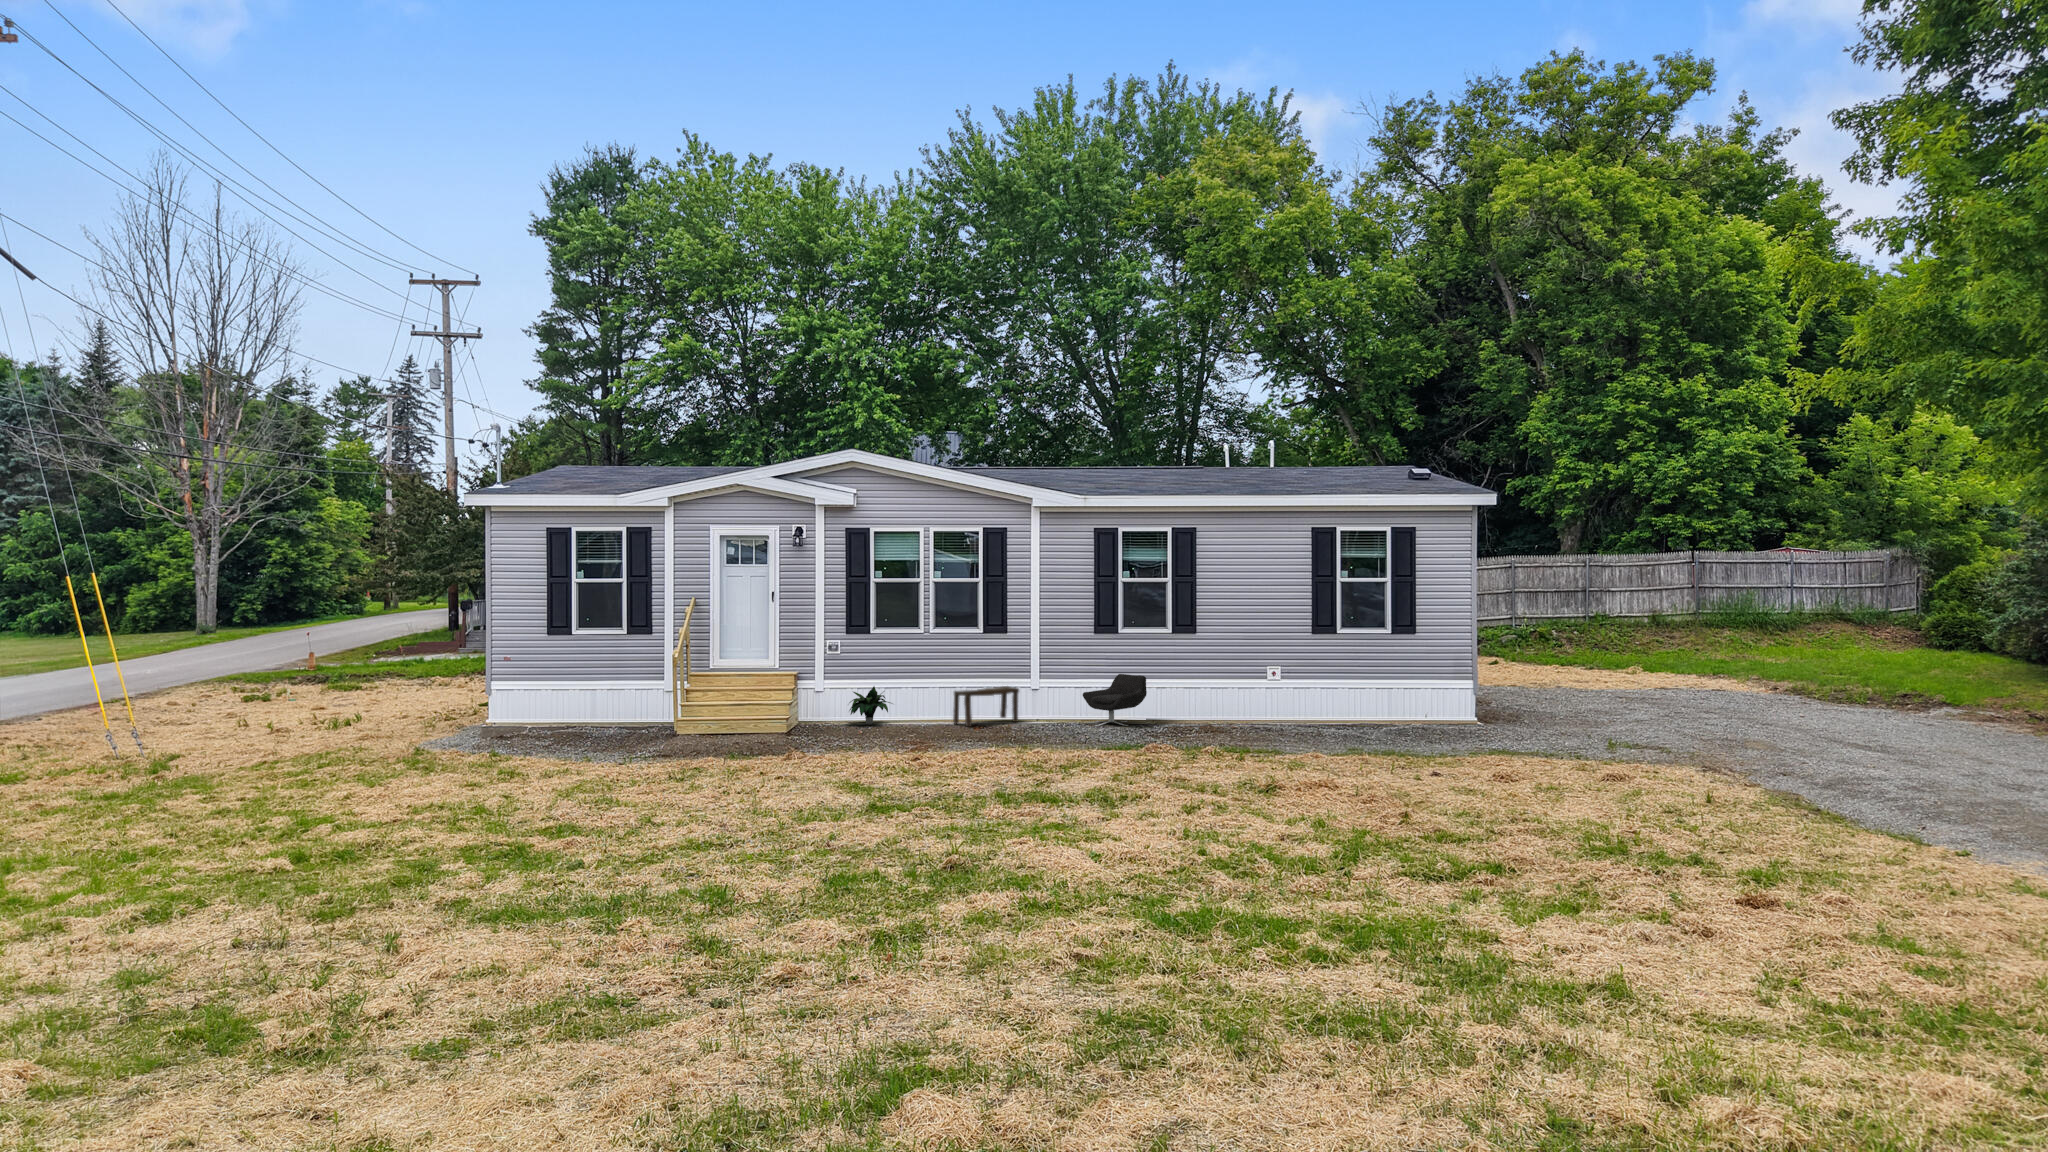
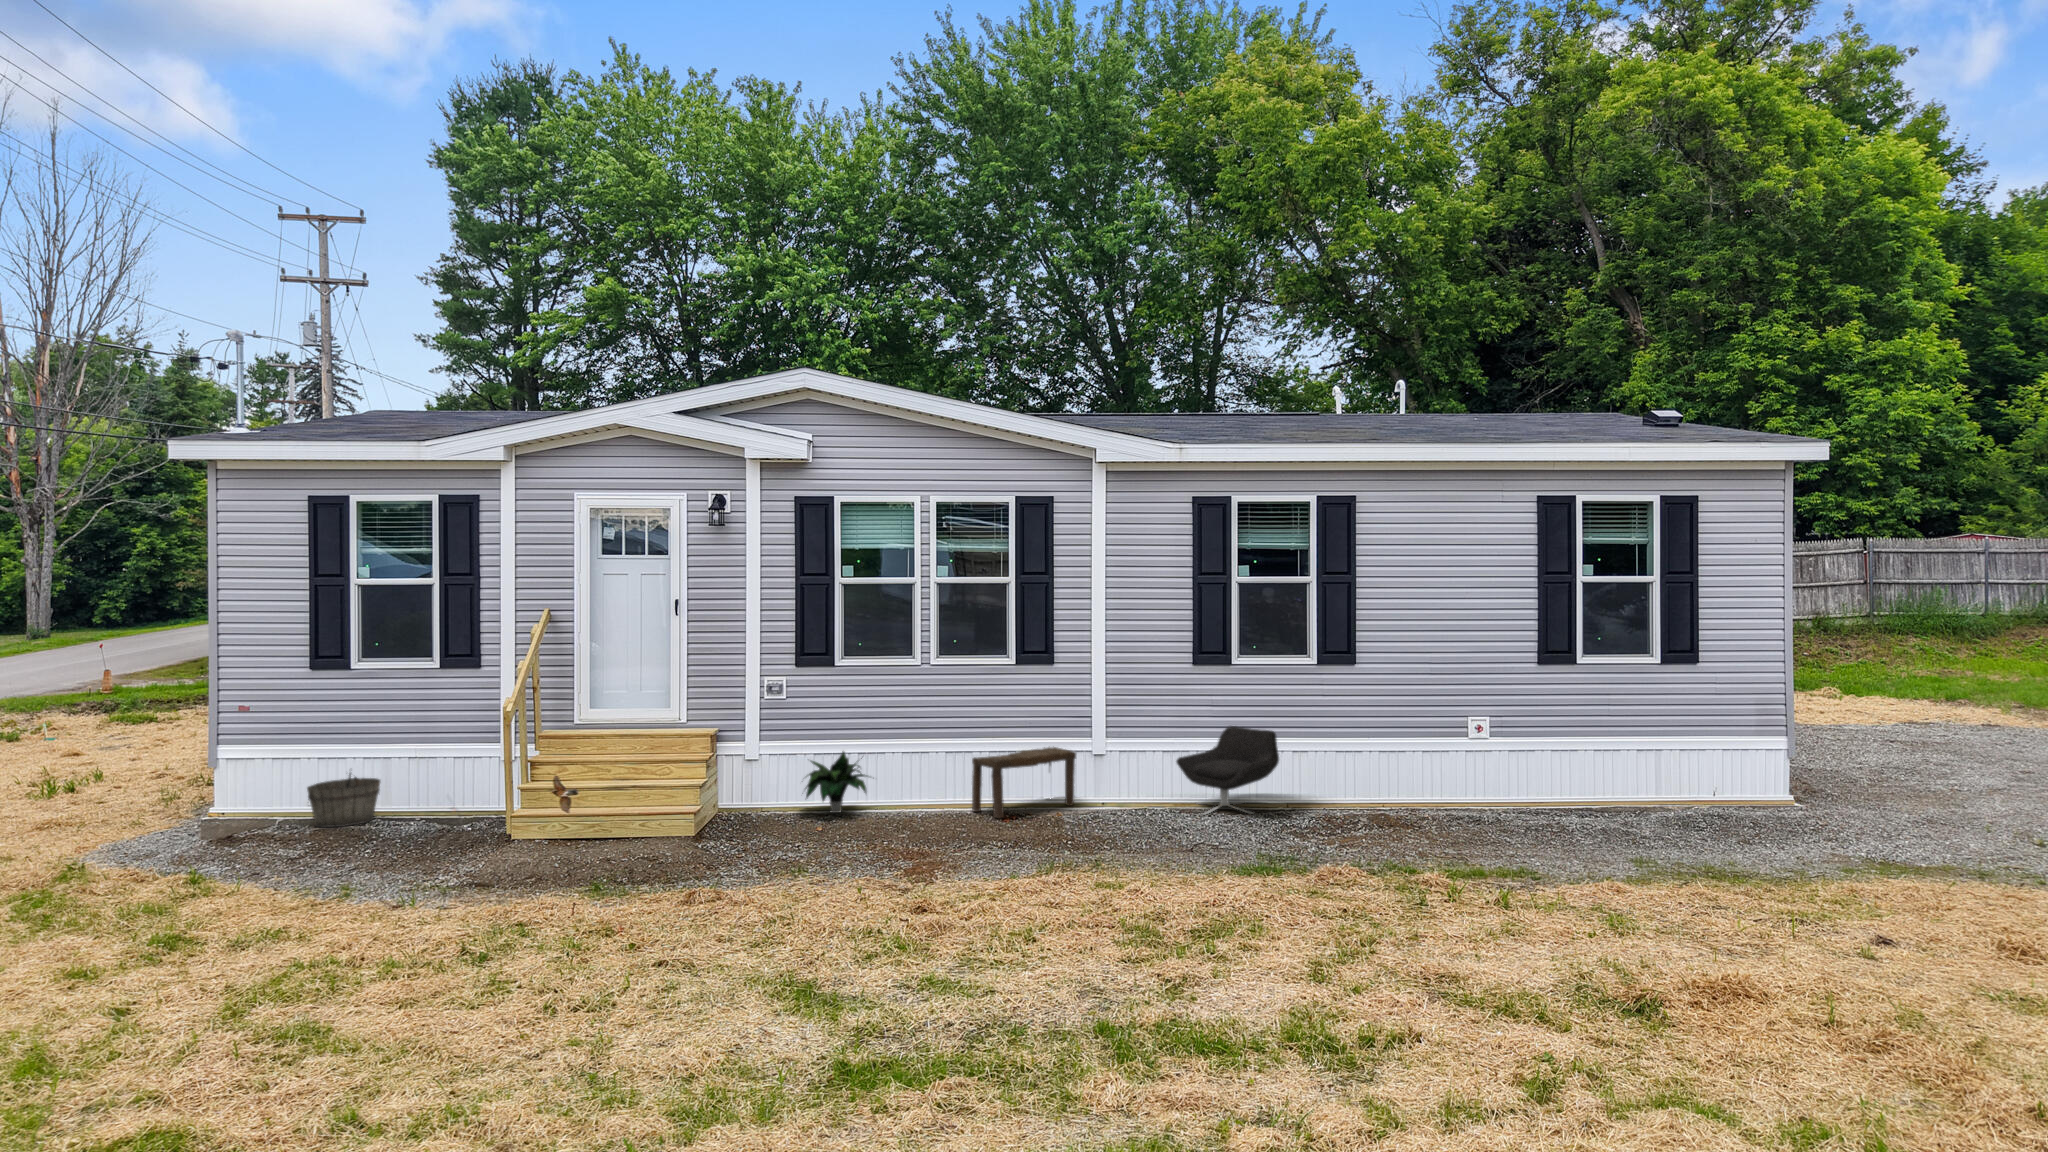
wooden bucket: none [552,694,593,728] -> present [307,773,380,827]

